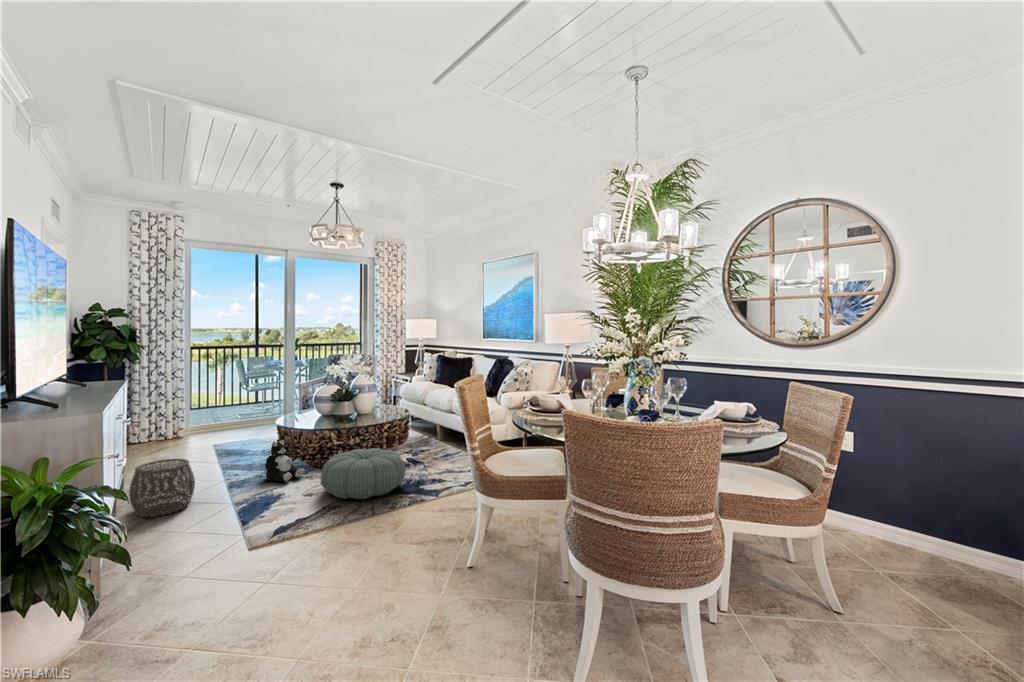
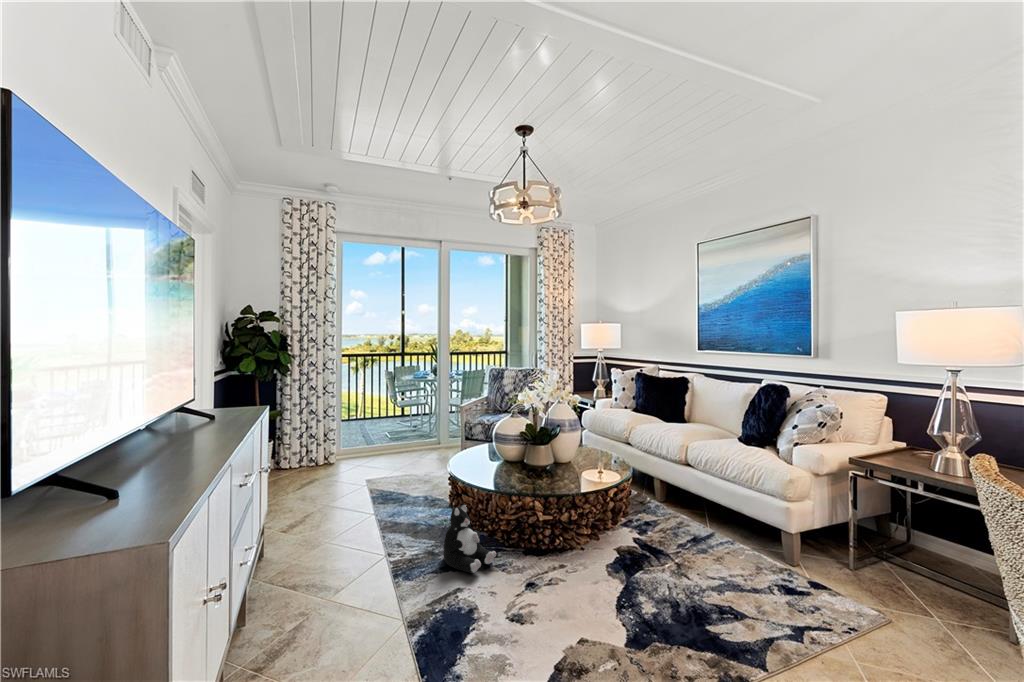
pouf: present [321,448,405,499] -> none [535,533,668,644]
woven basket: present [129,459,195,517] -> none [268,540,358,644]

